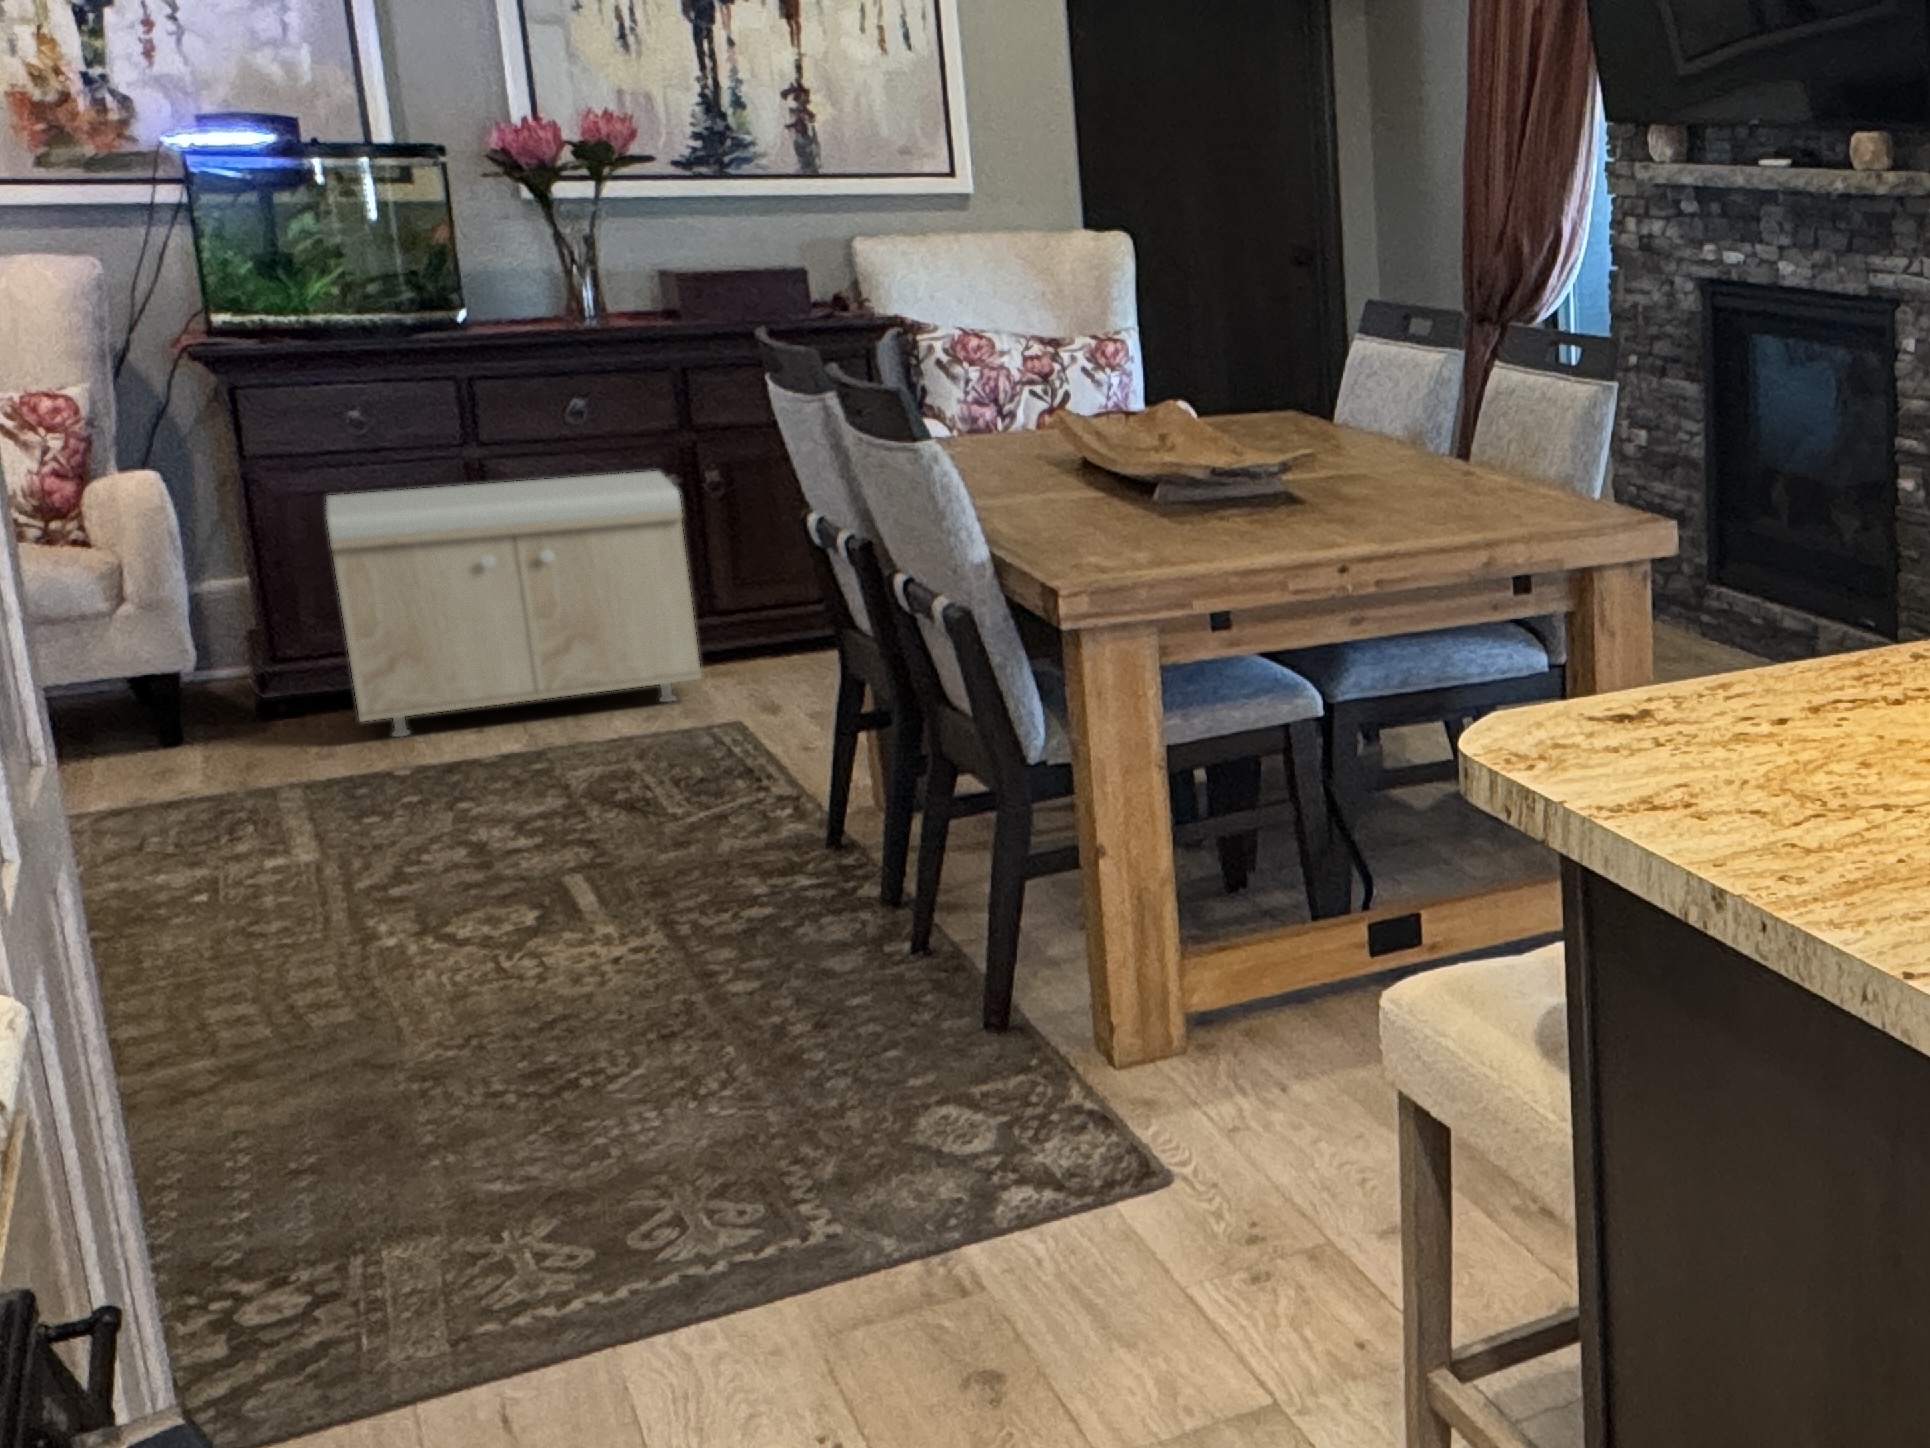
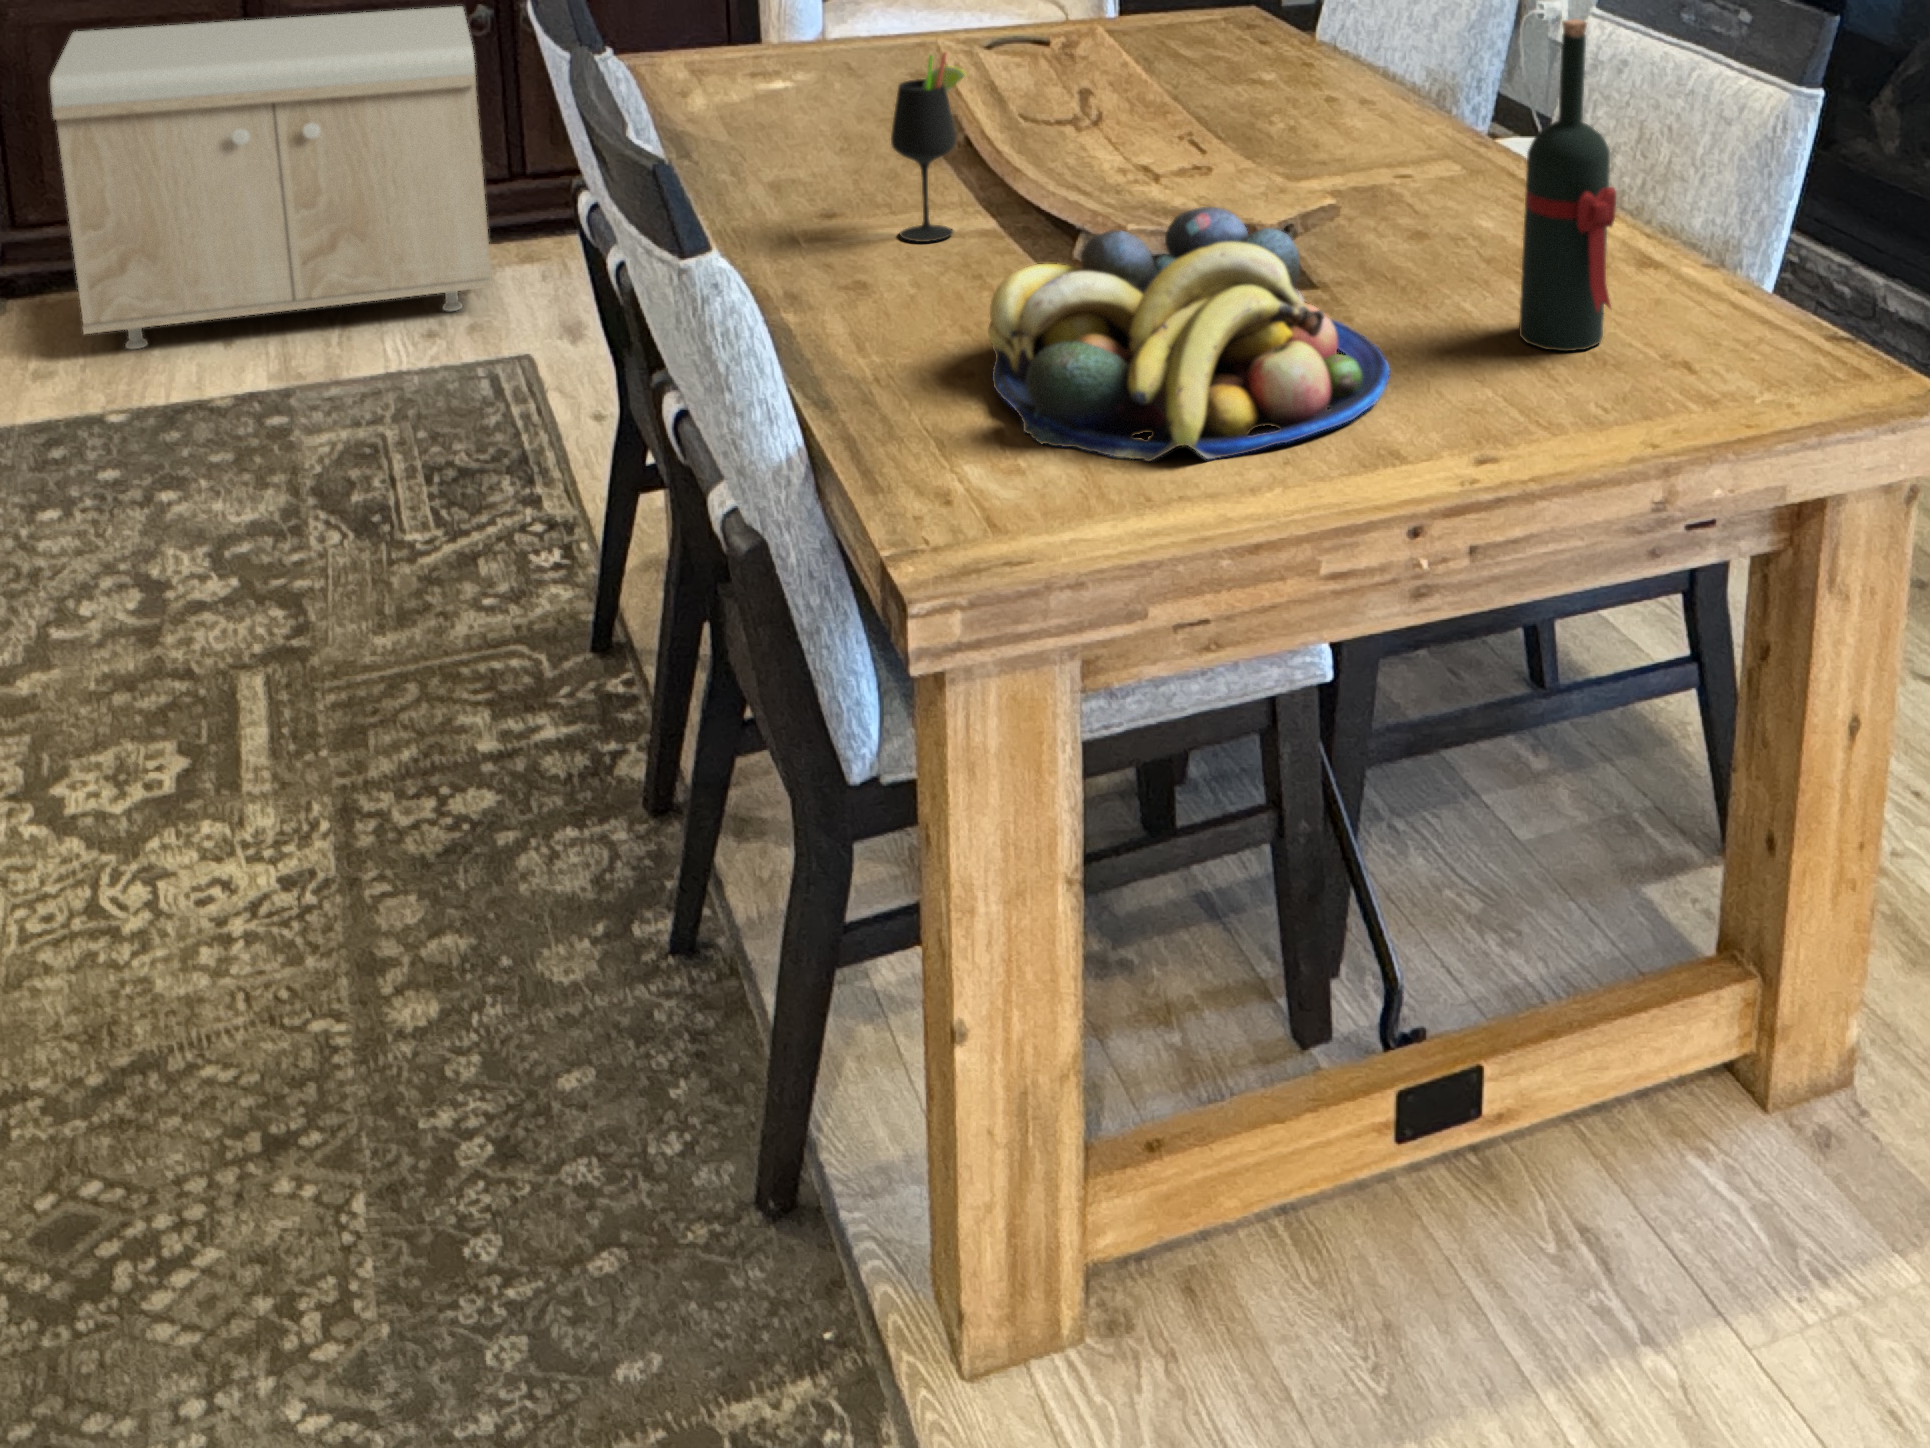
wine bottle: none [1411,317,1466,506] -> present [1519,19,1616,351]
wine glass: none [1028,372,1075,492] -> present [891,53,965,242]
fruit bowl: none [1093,434,1334,541] -> present [988,207,1390,461]

